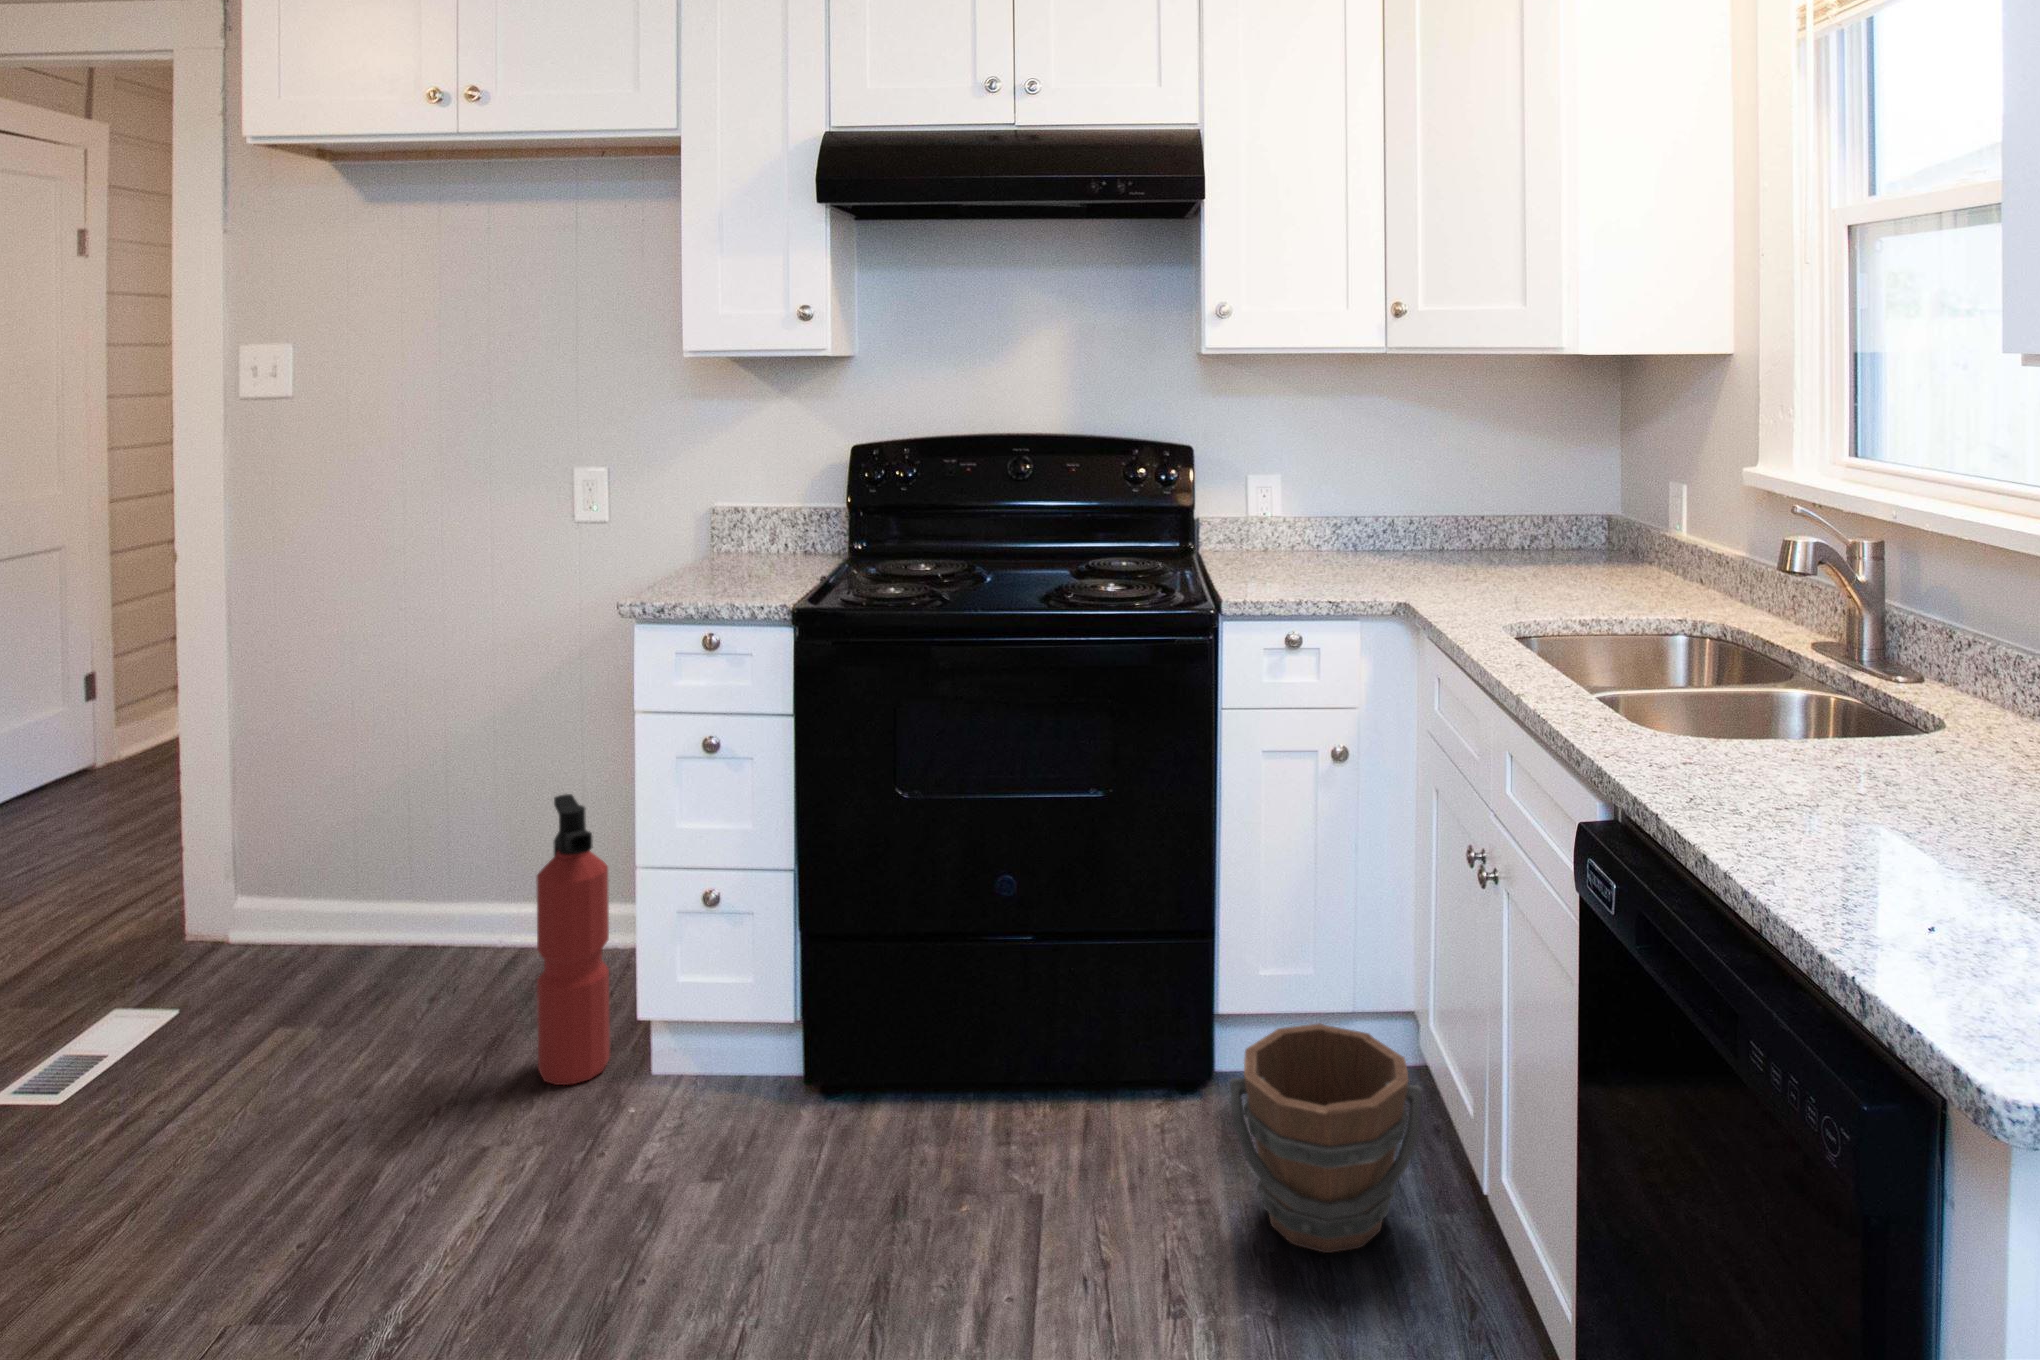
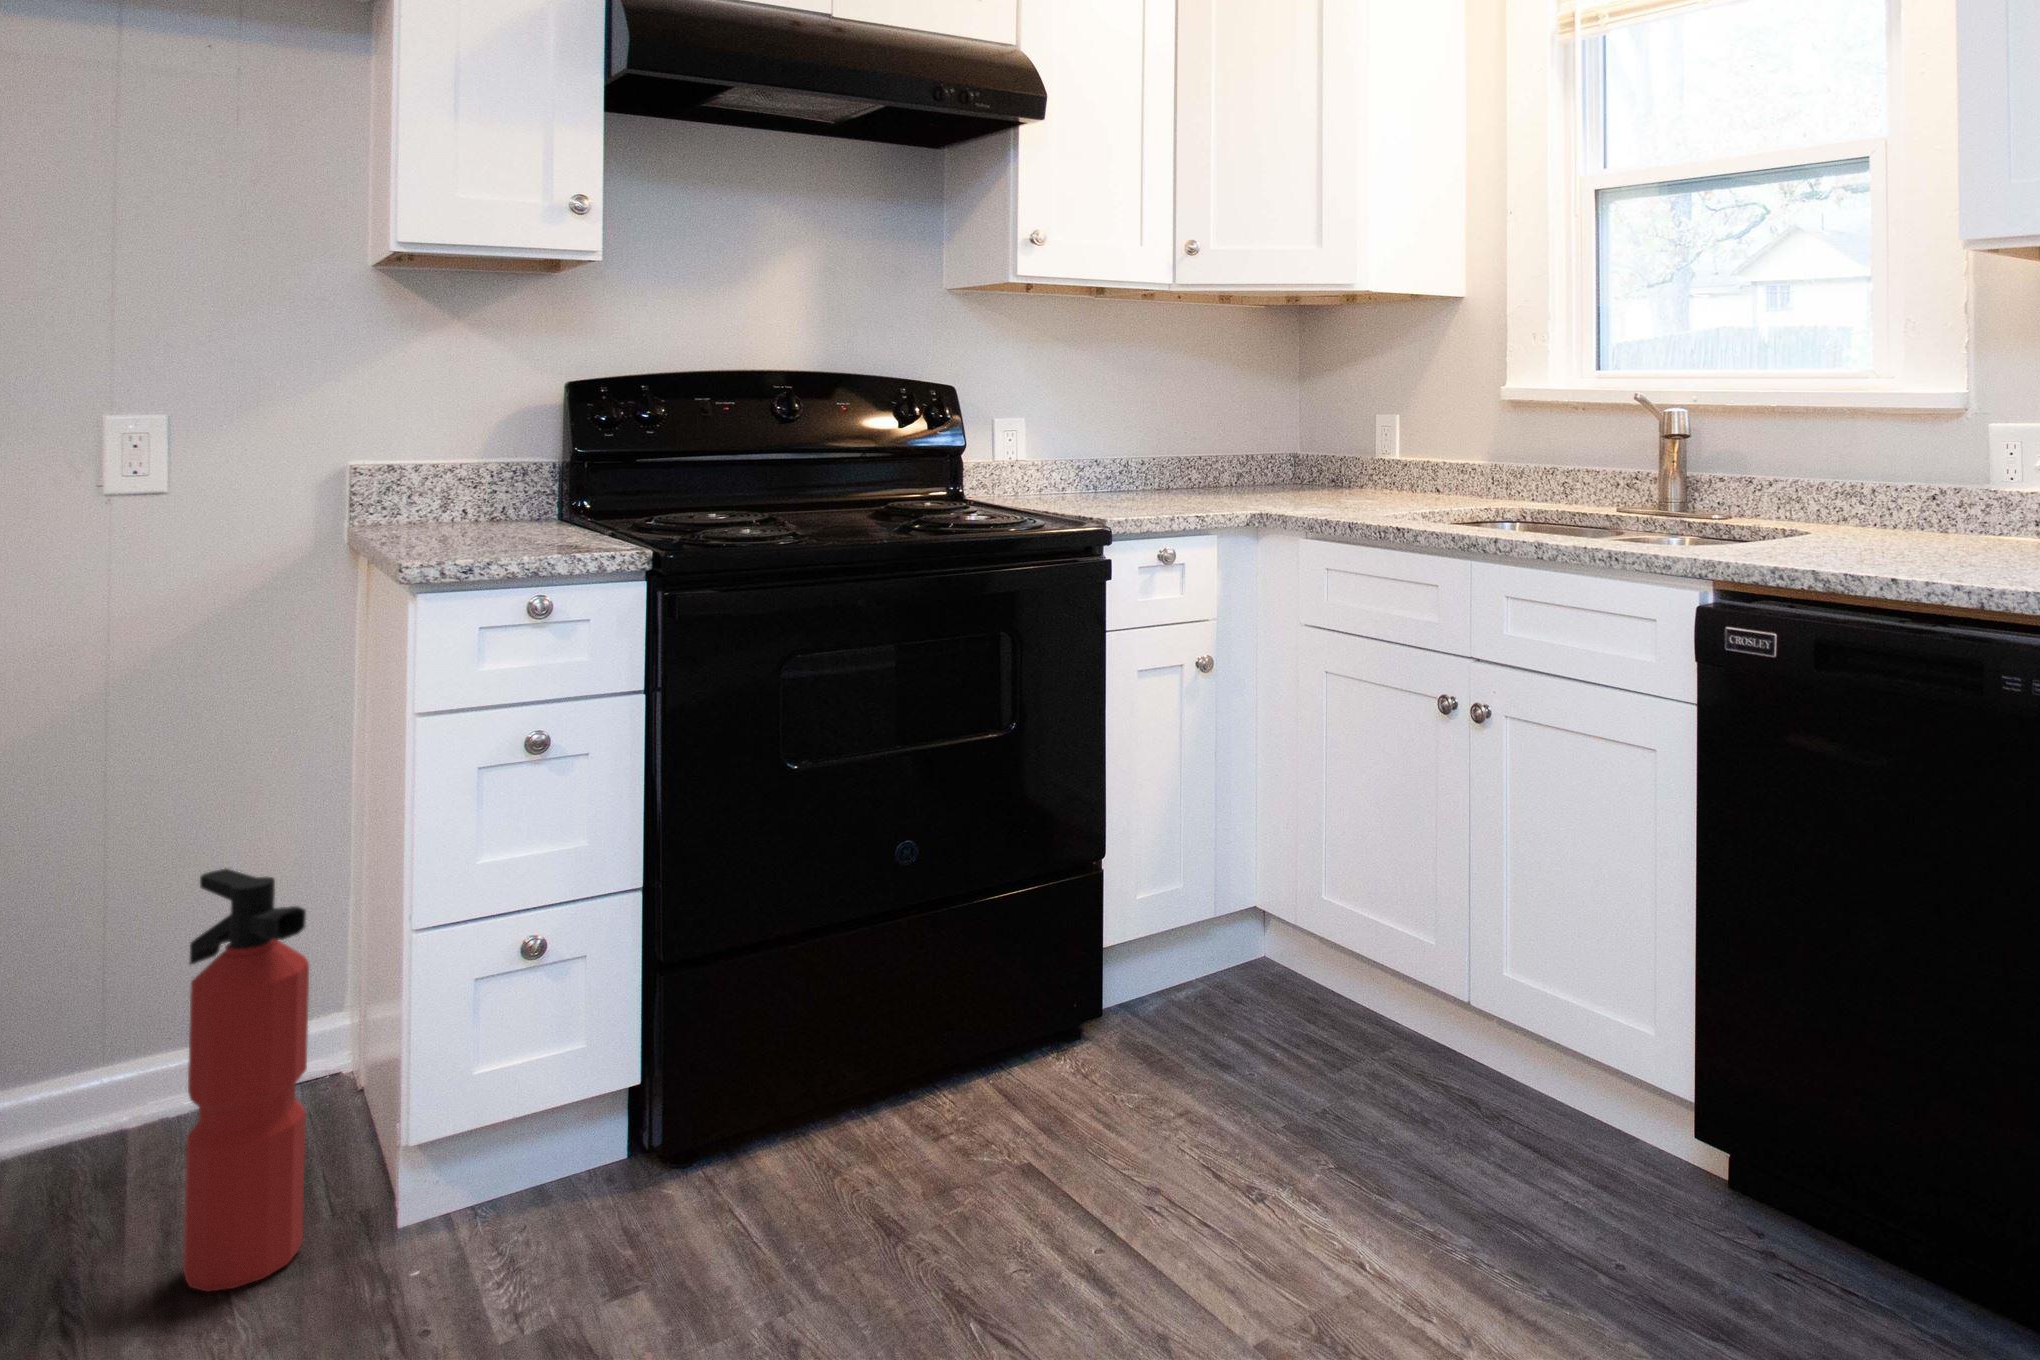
bucket: present [1230,1023,1421,1253] -> none [1219,908,1387,1113]

